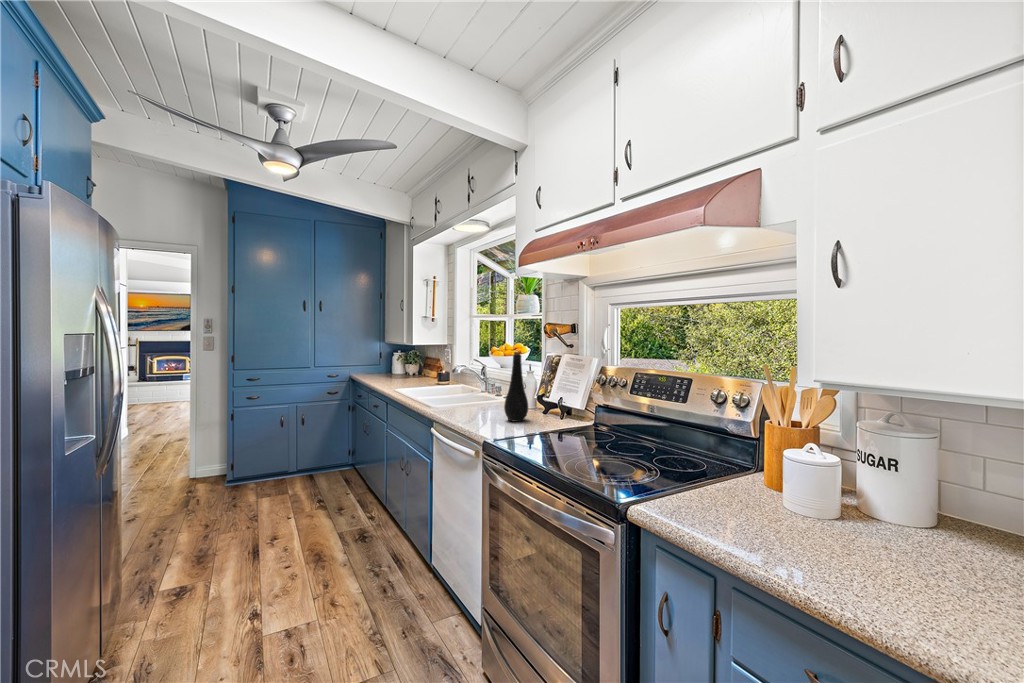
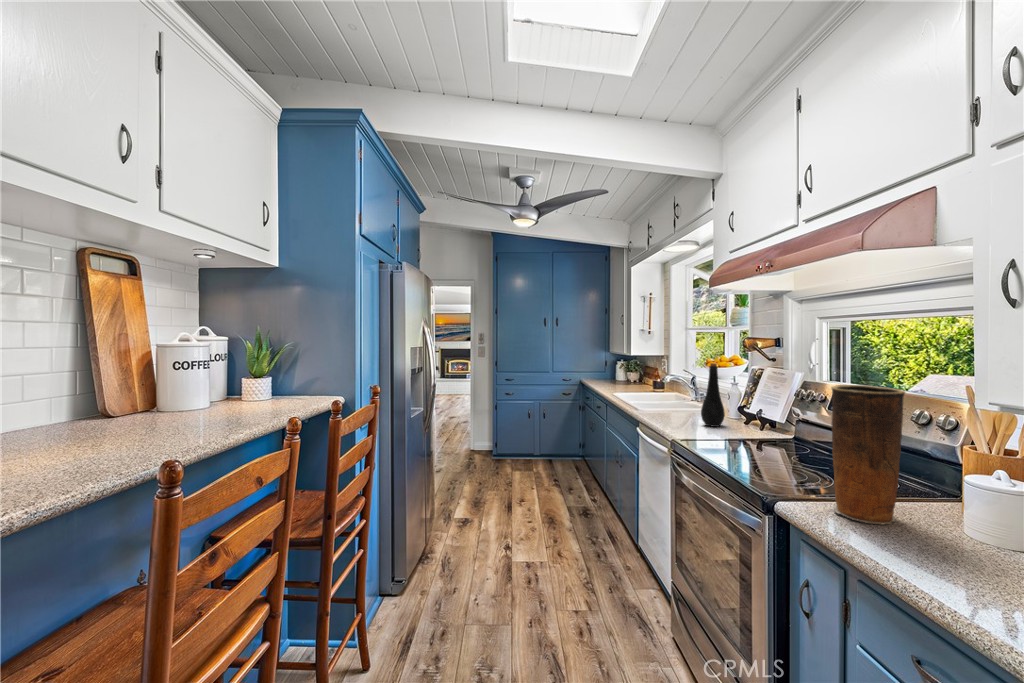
vase: none [689,369,760,522] -> present [831,385,905,525]

